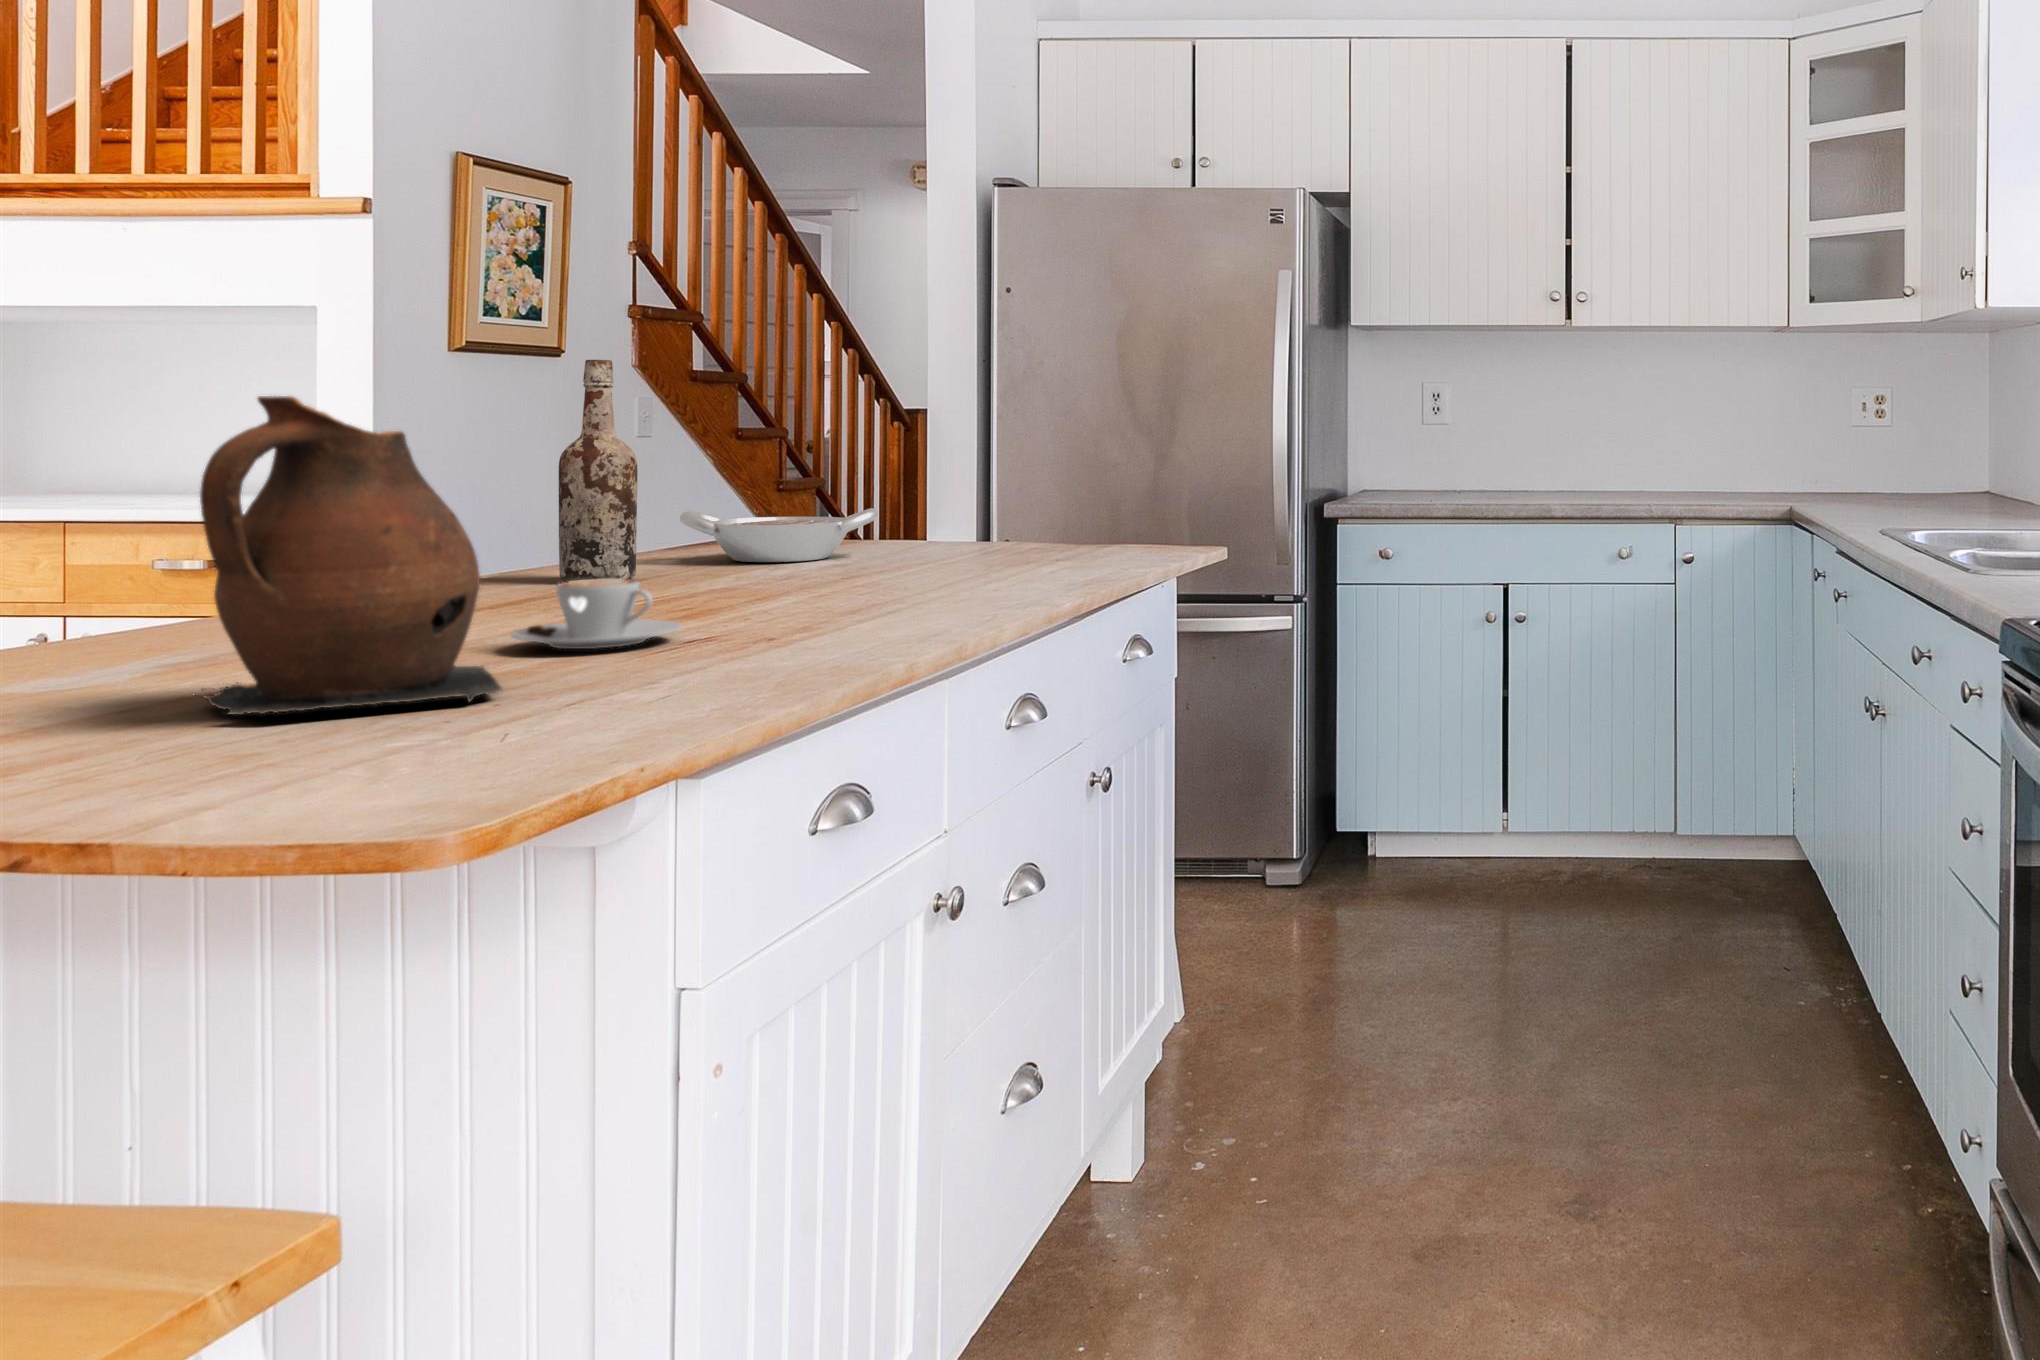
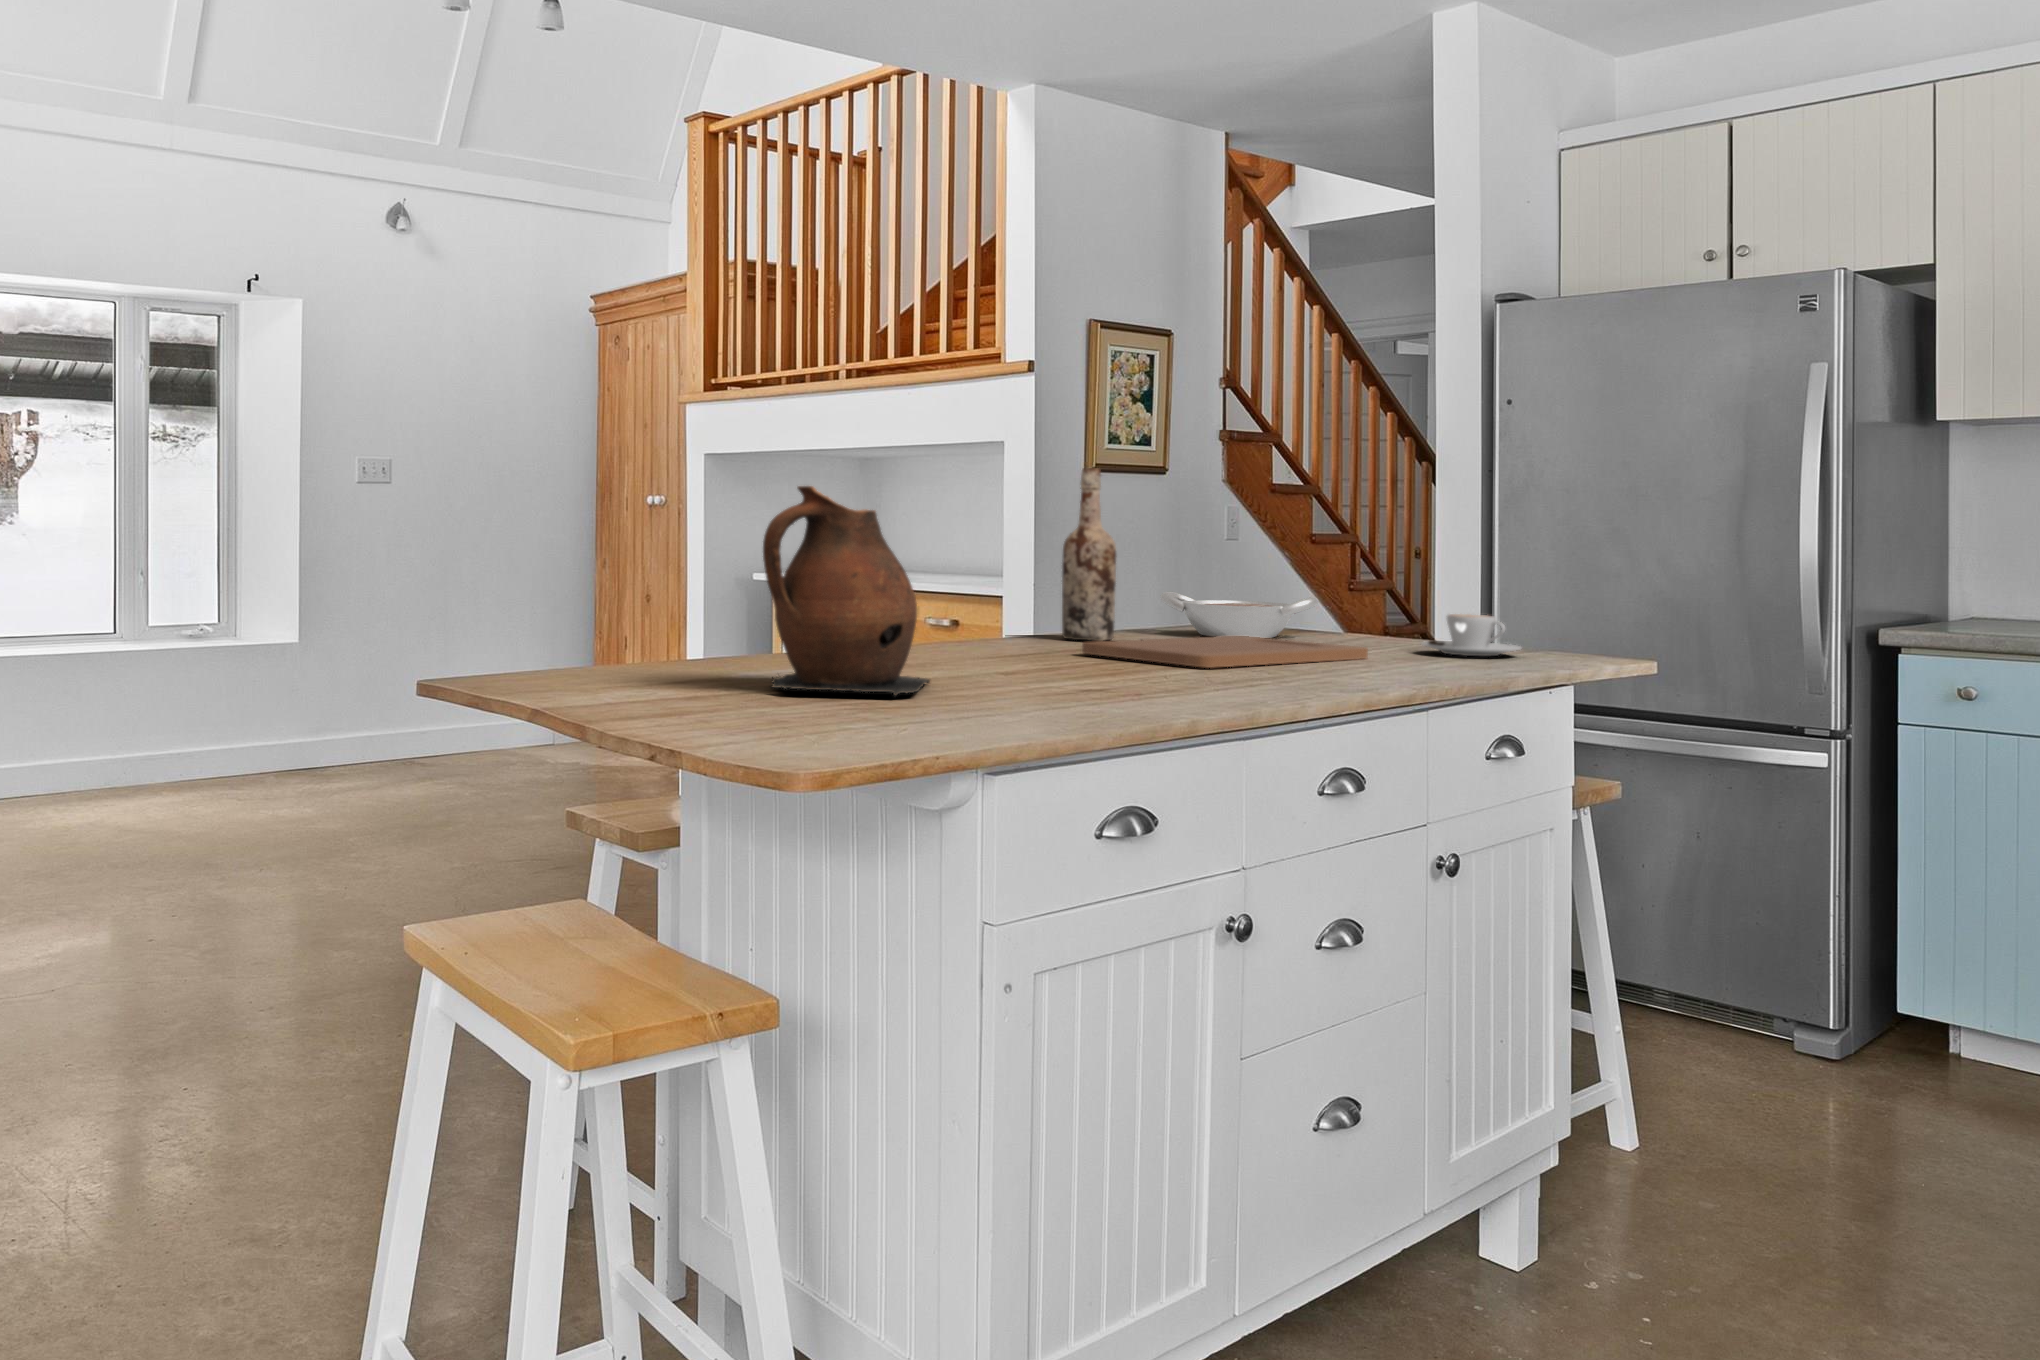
cutting board: none [630,561,973,607] -> present [1082,636,1368,667]
coffee cup: present [511,579,682,649] -> present [1421,614,1521,656]

